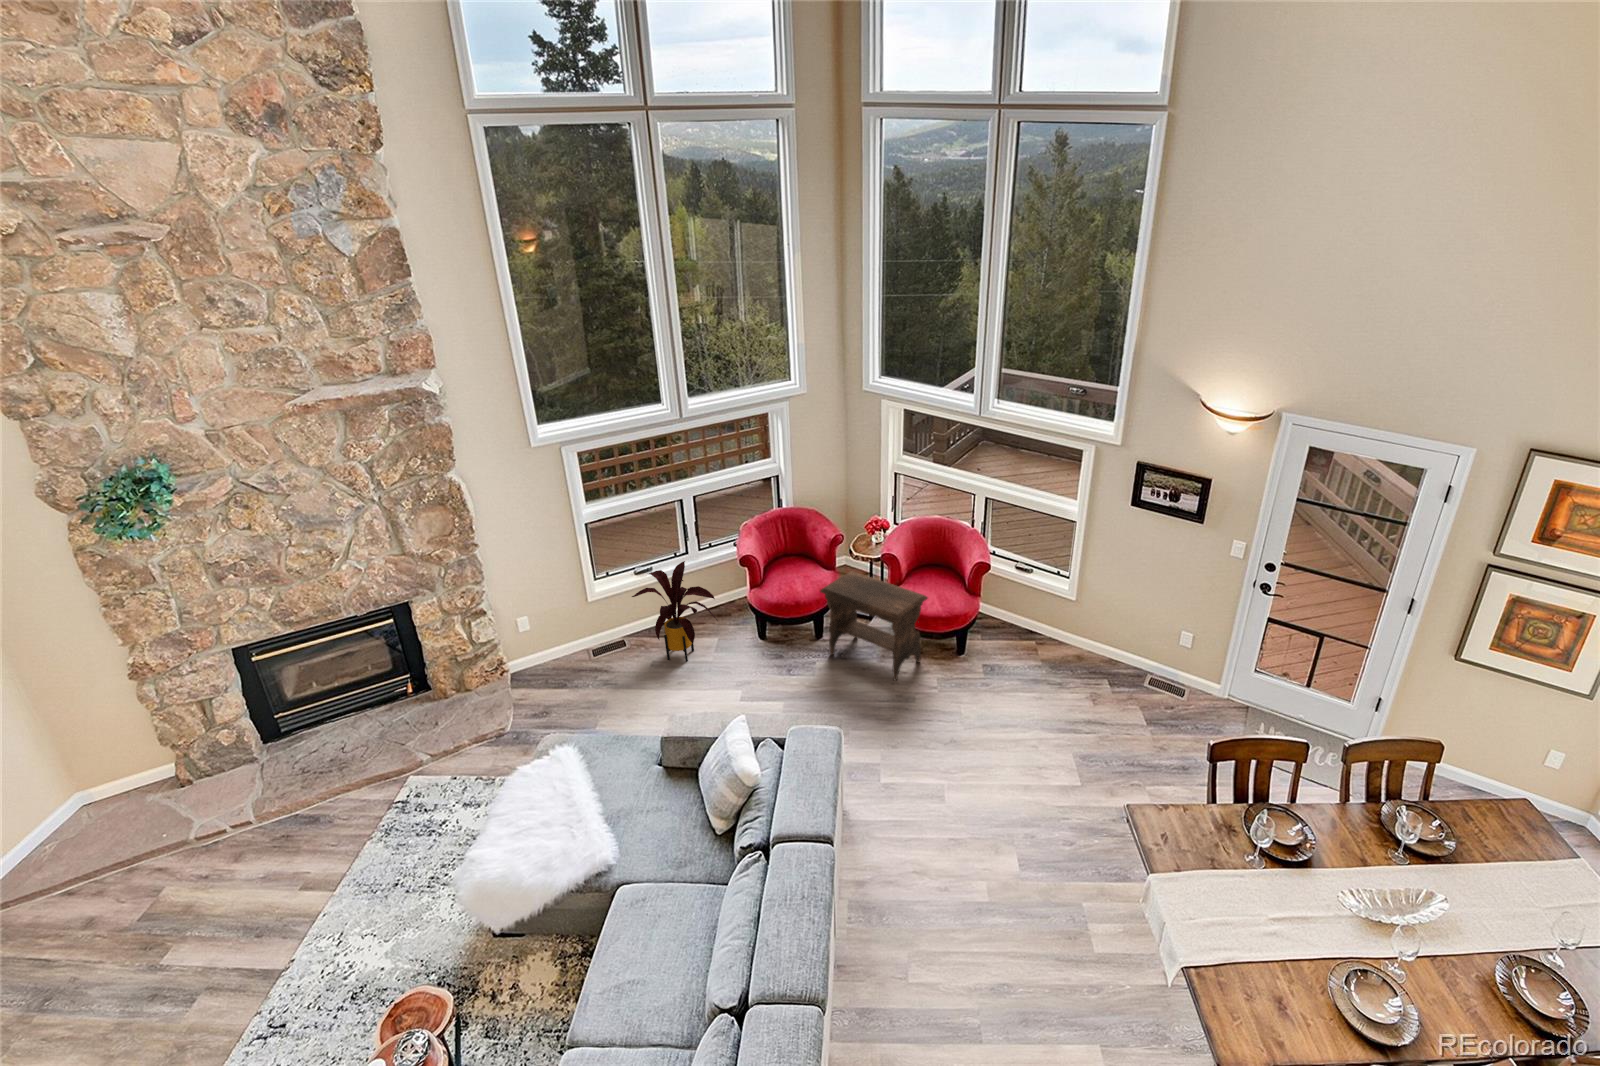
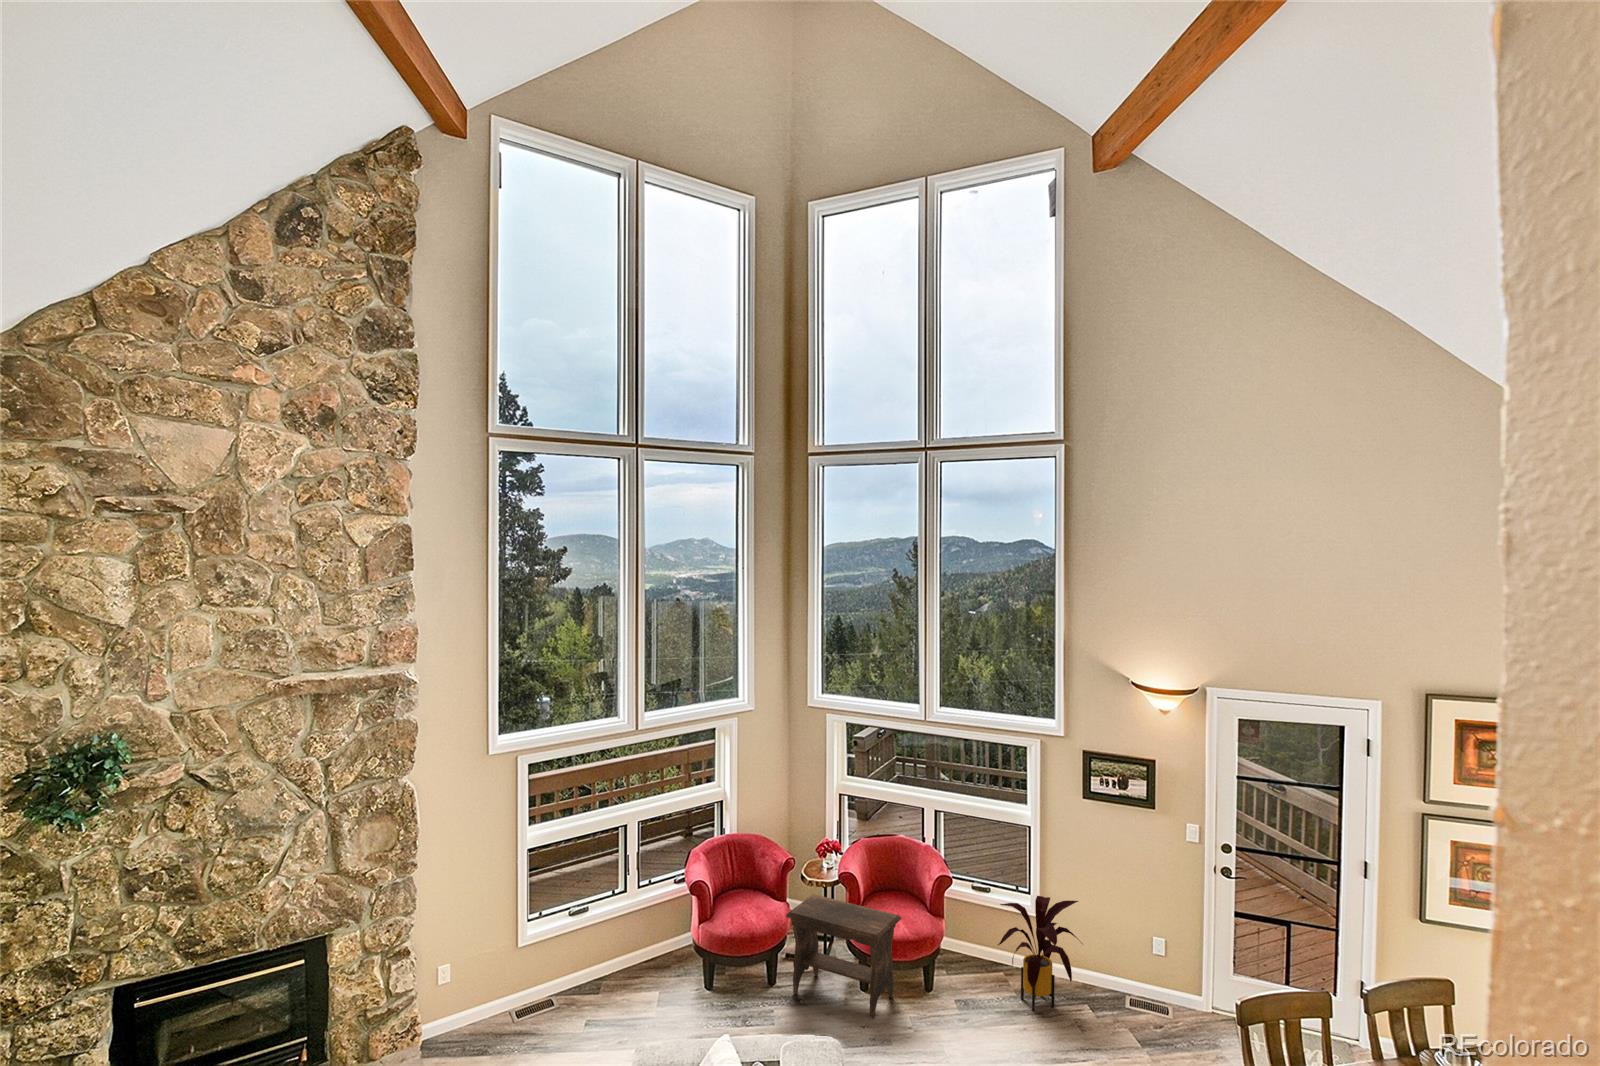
house plant: present [632,561,717,662] -> present [998,896,1078,1011]

